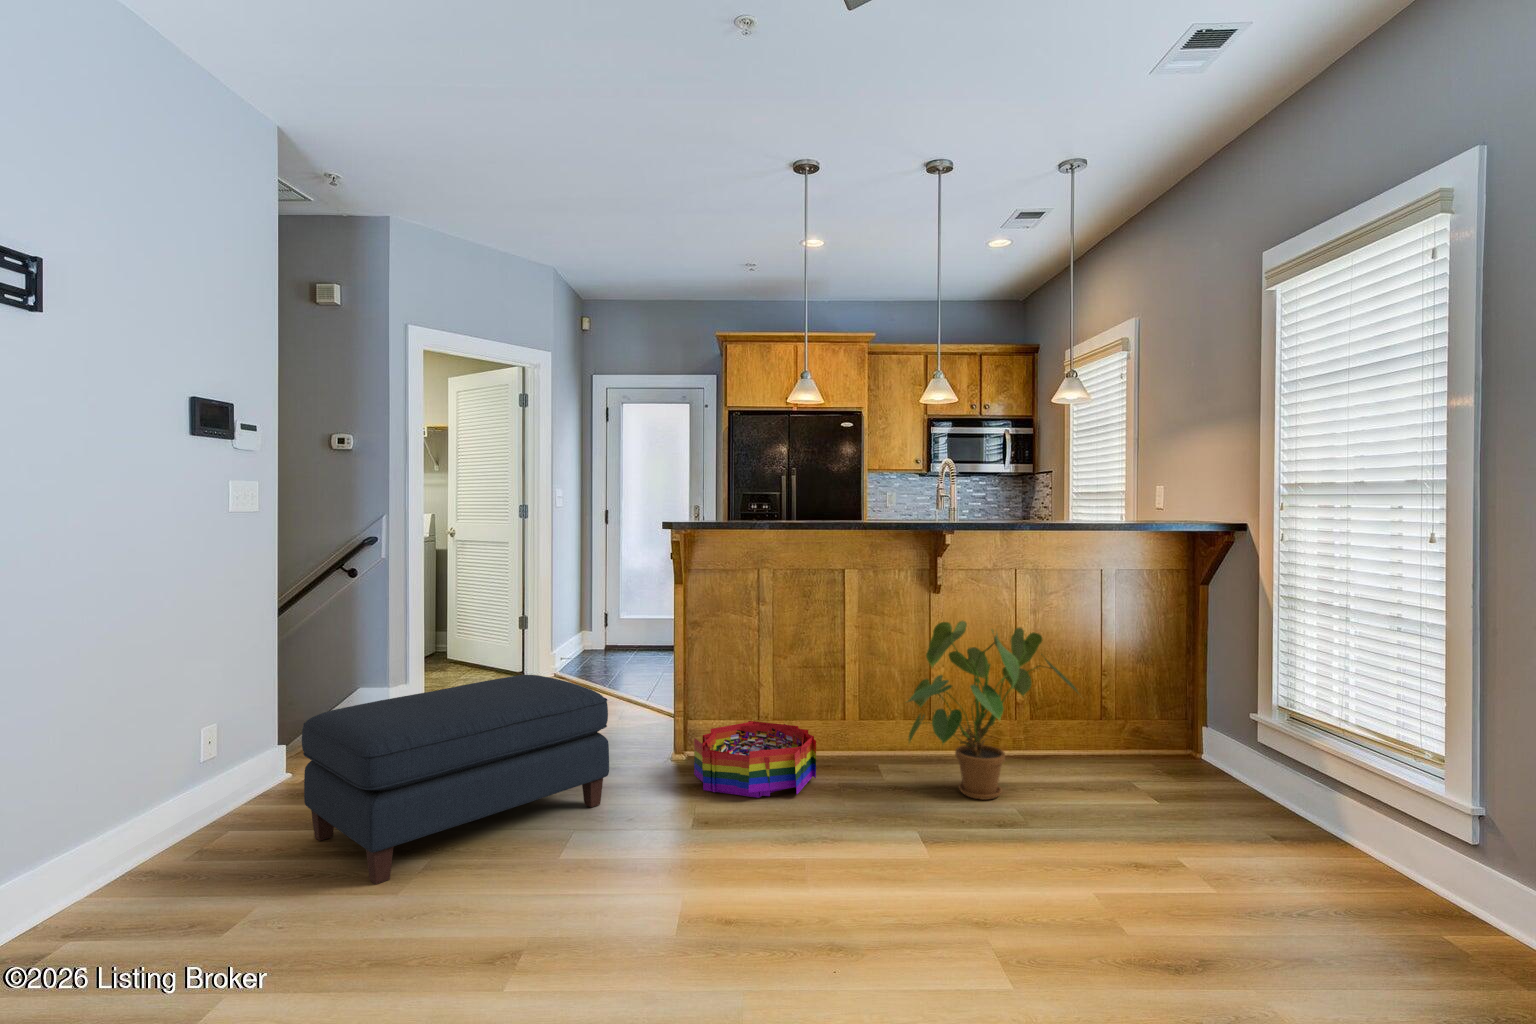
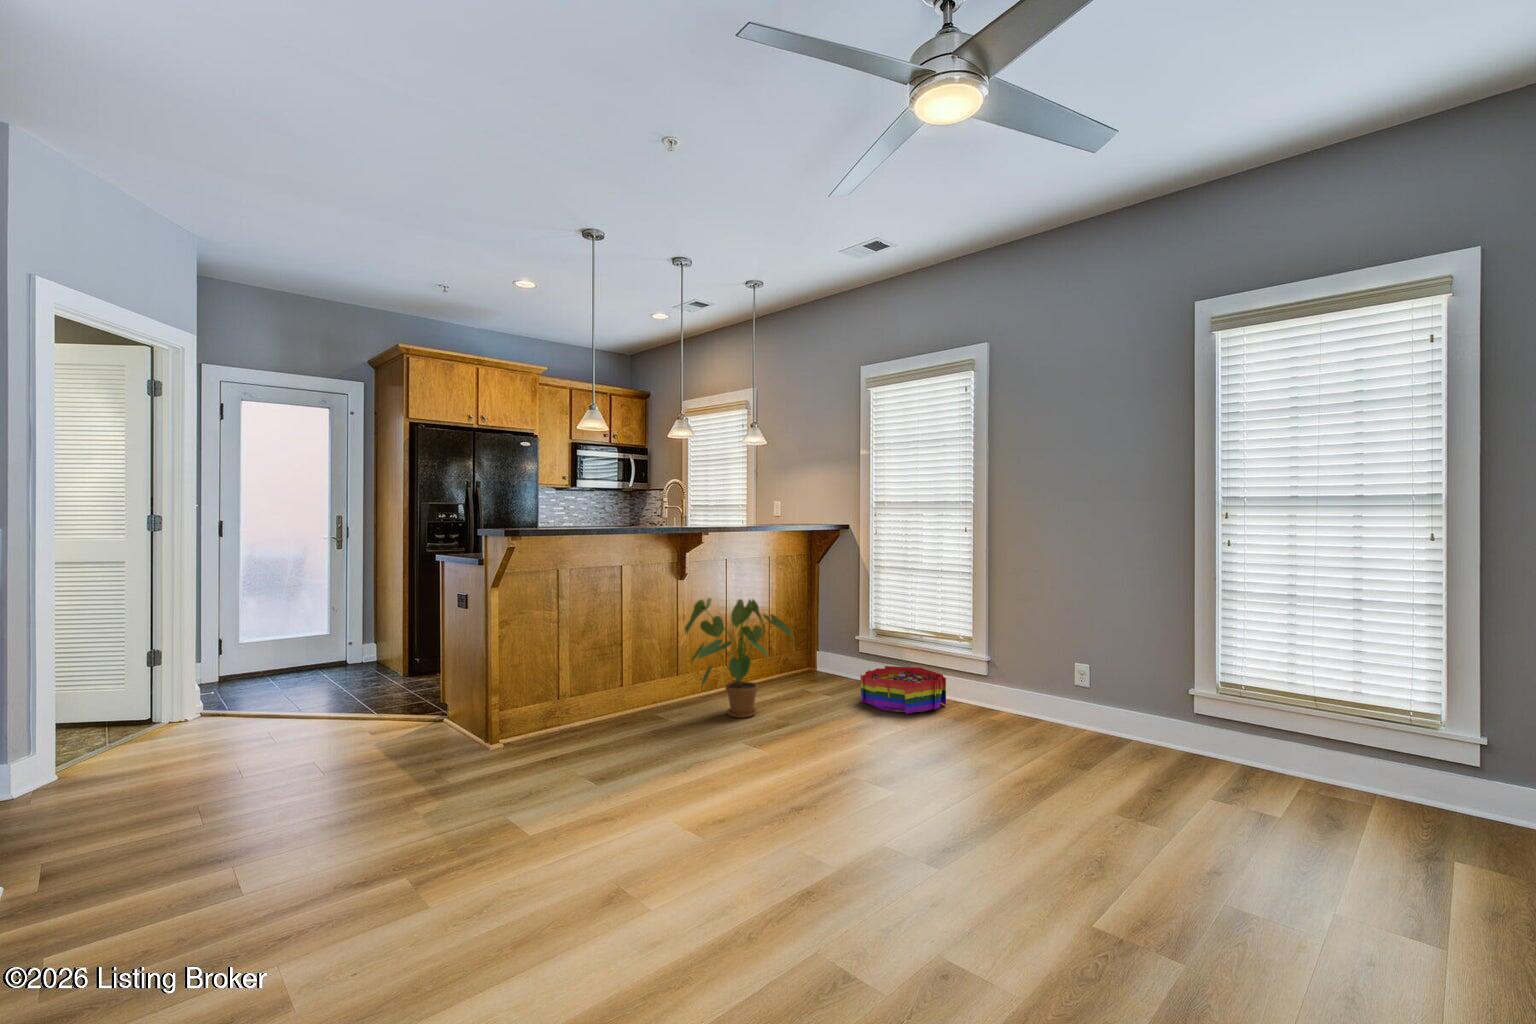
ottoman: present [302,675,609,884] -> none [197,687,499,908]
storage bin: present [694,721,816,798] -> present [860,666,946,714]

